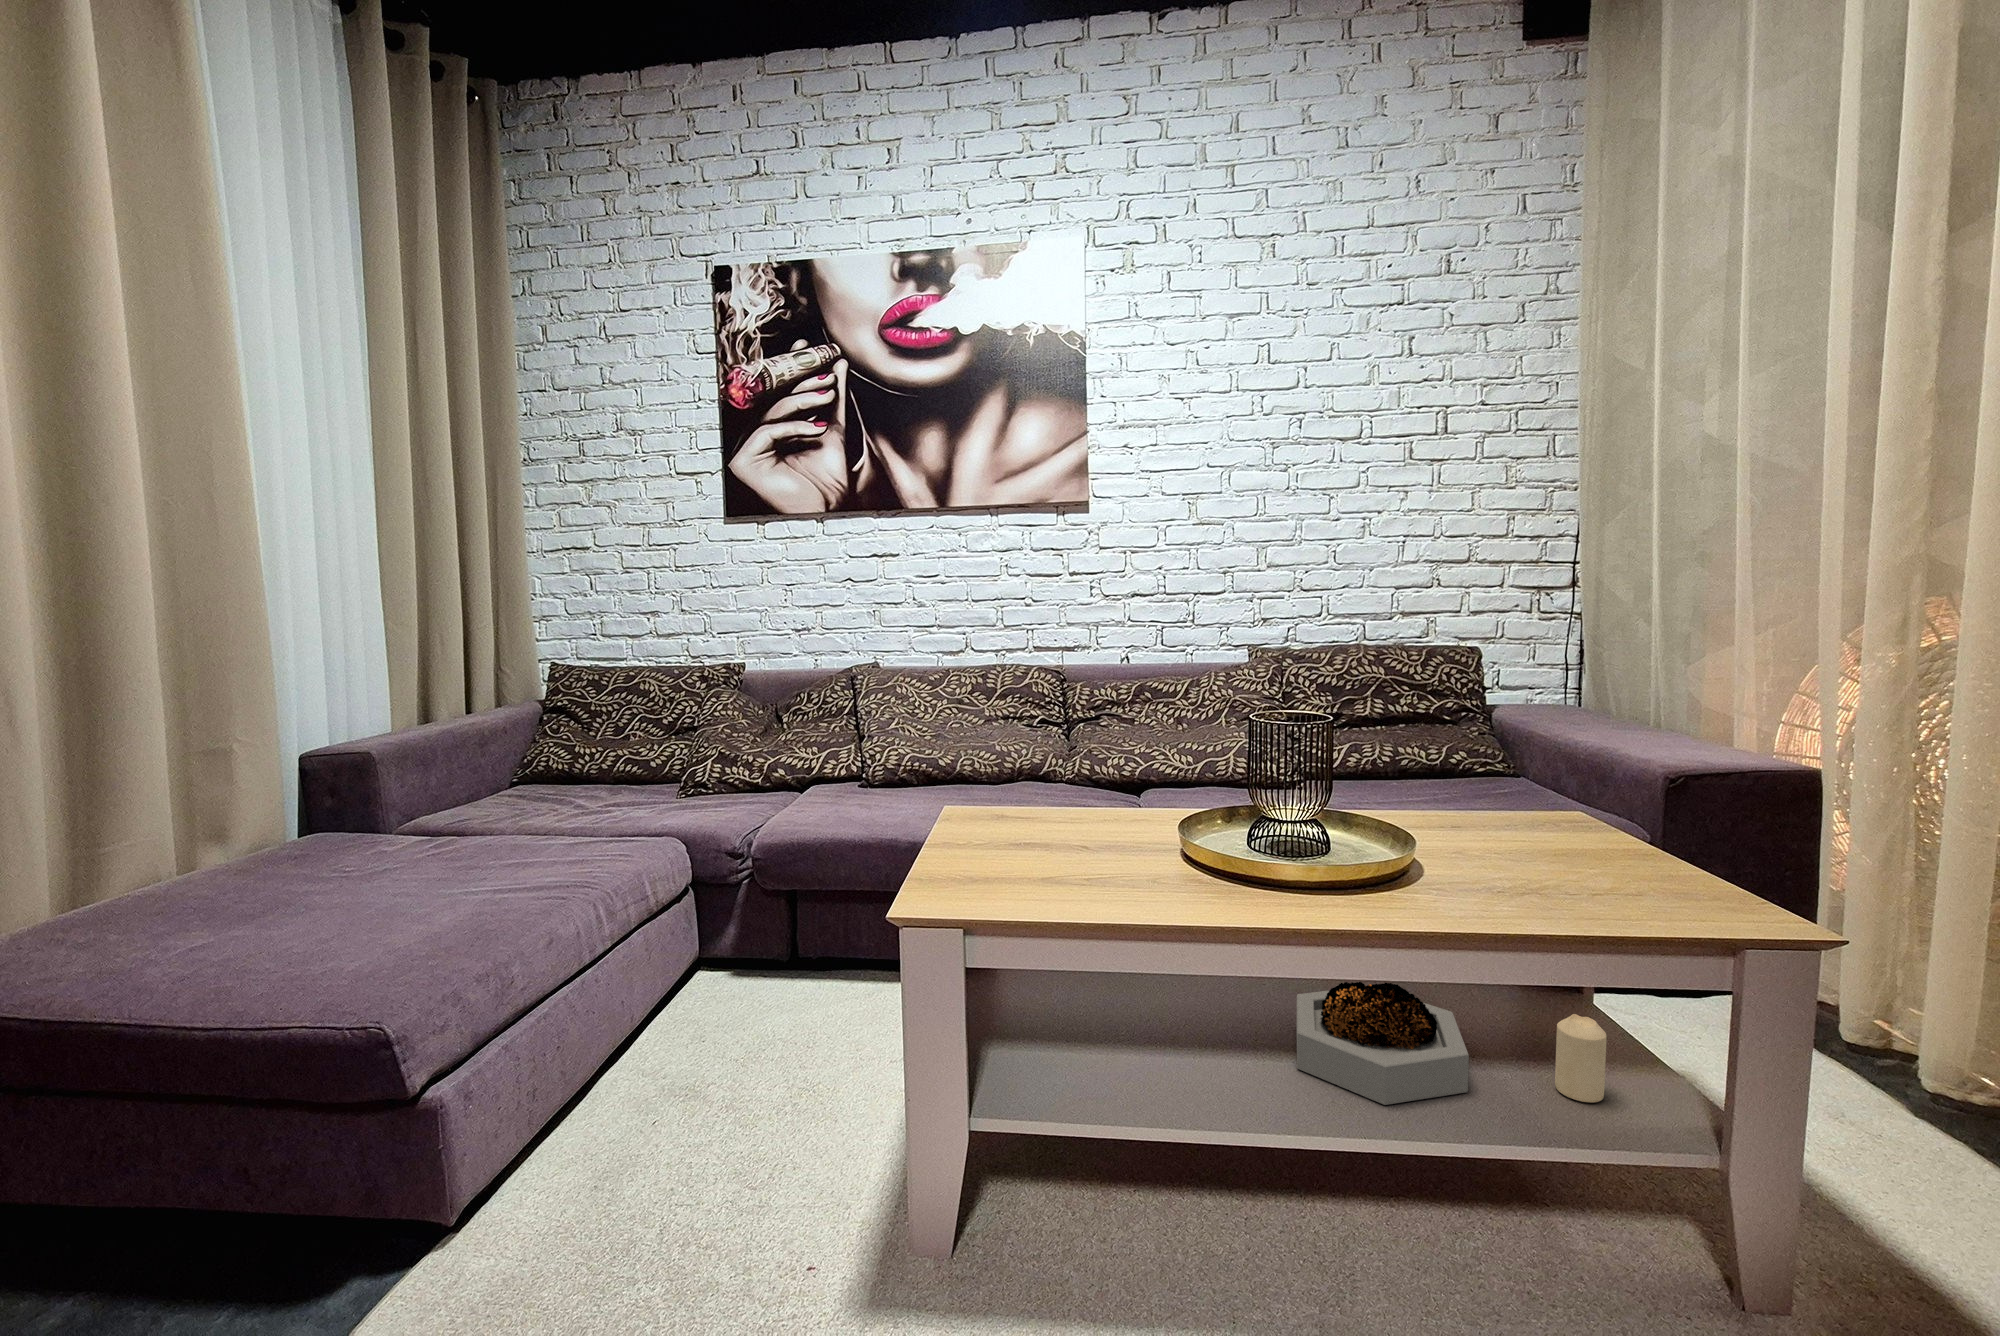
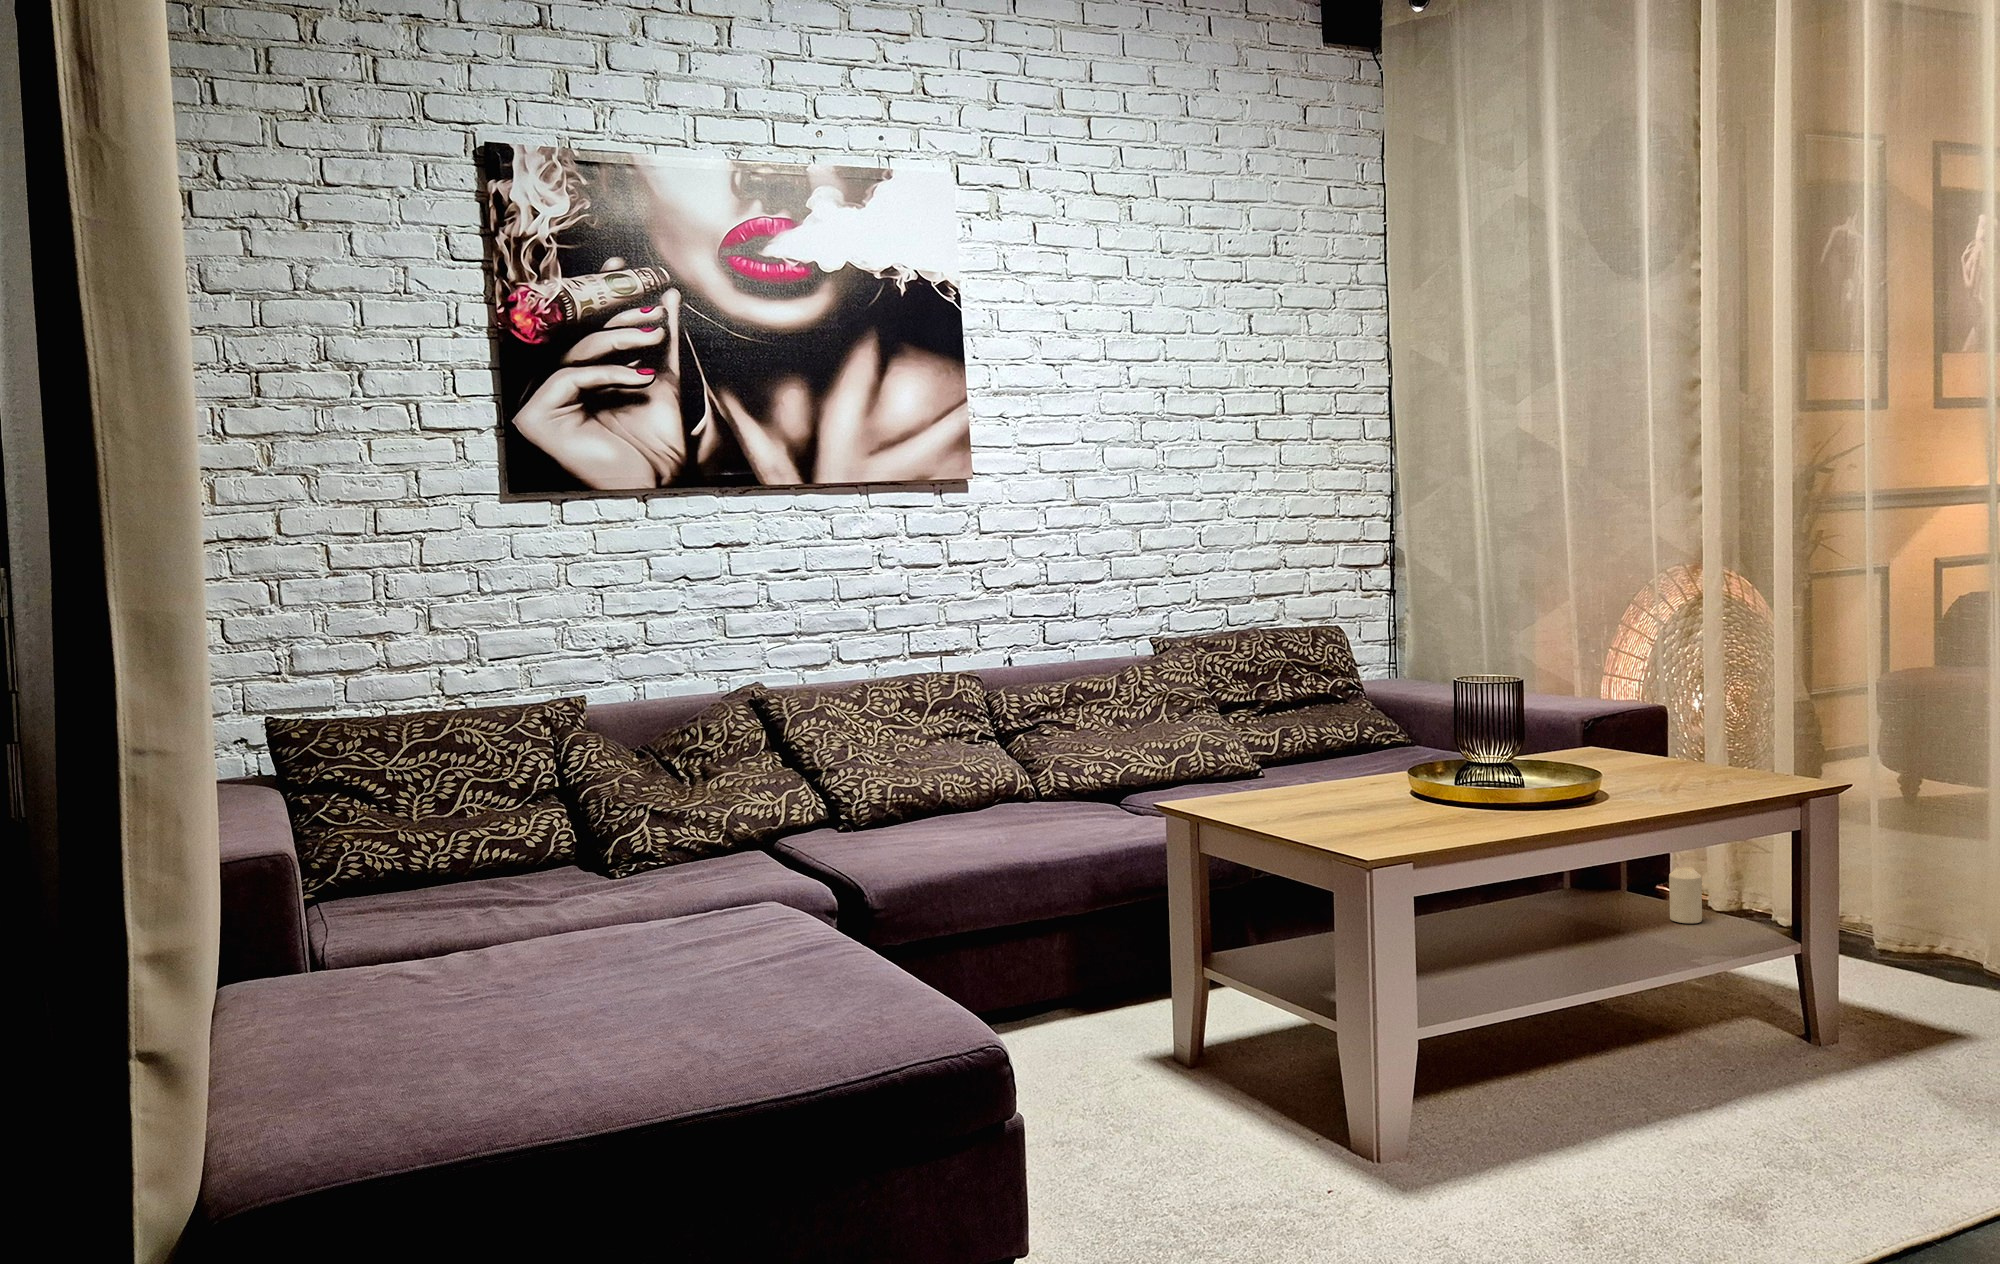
decorative bowl: present [1296,982,1469,1105] -> none [1494,869,1638,950]

